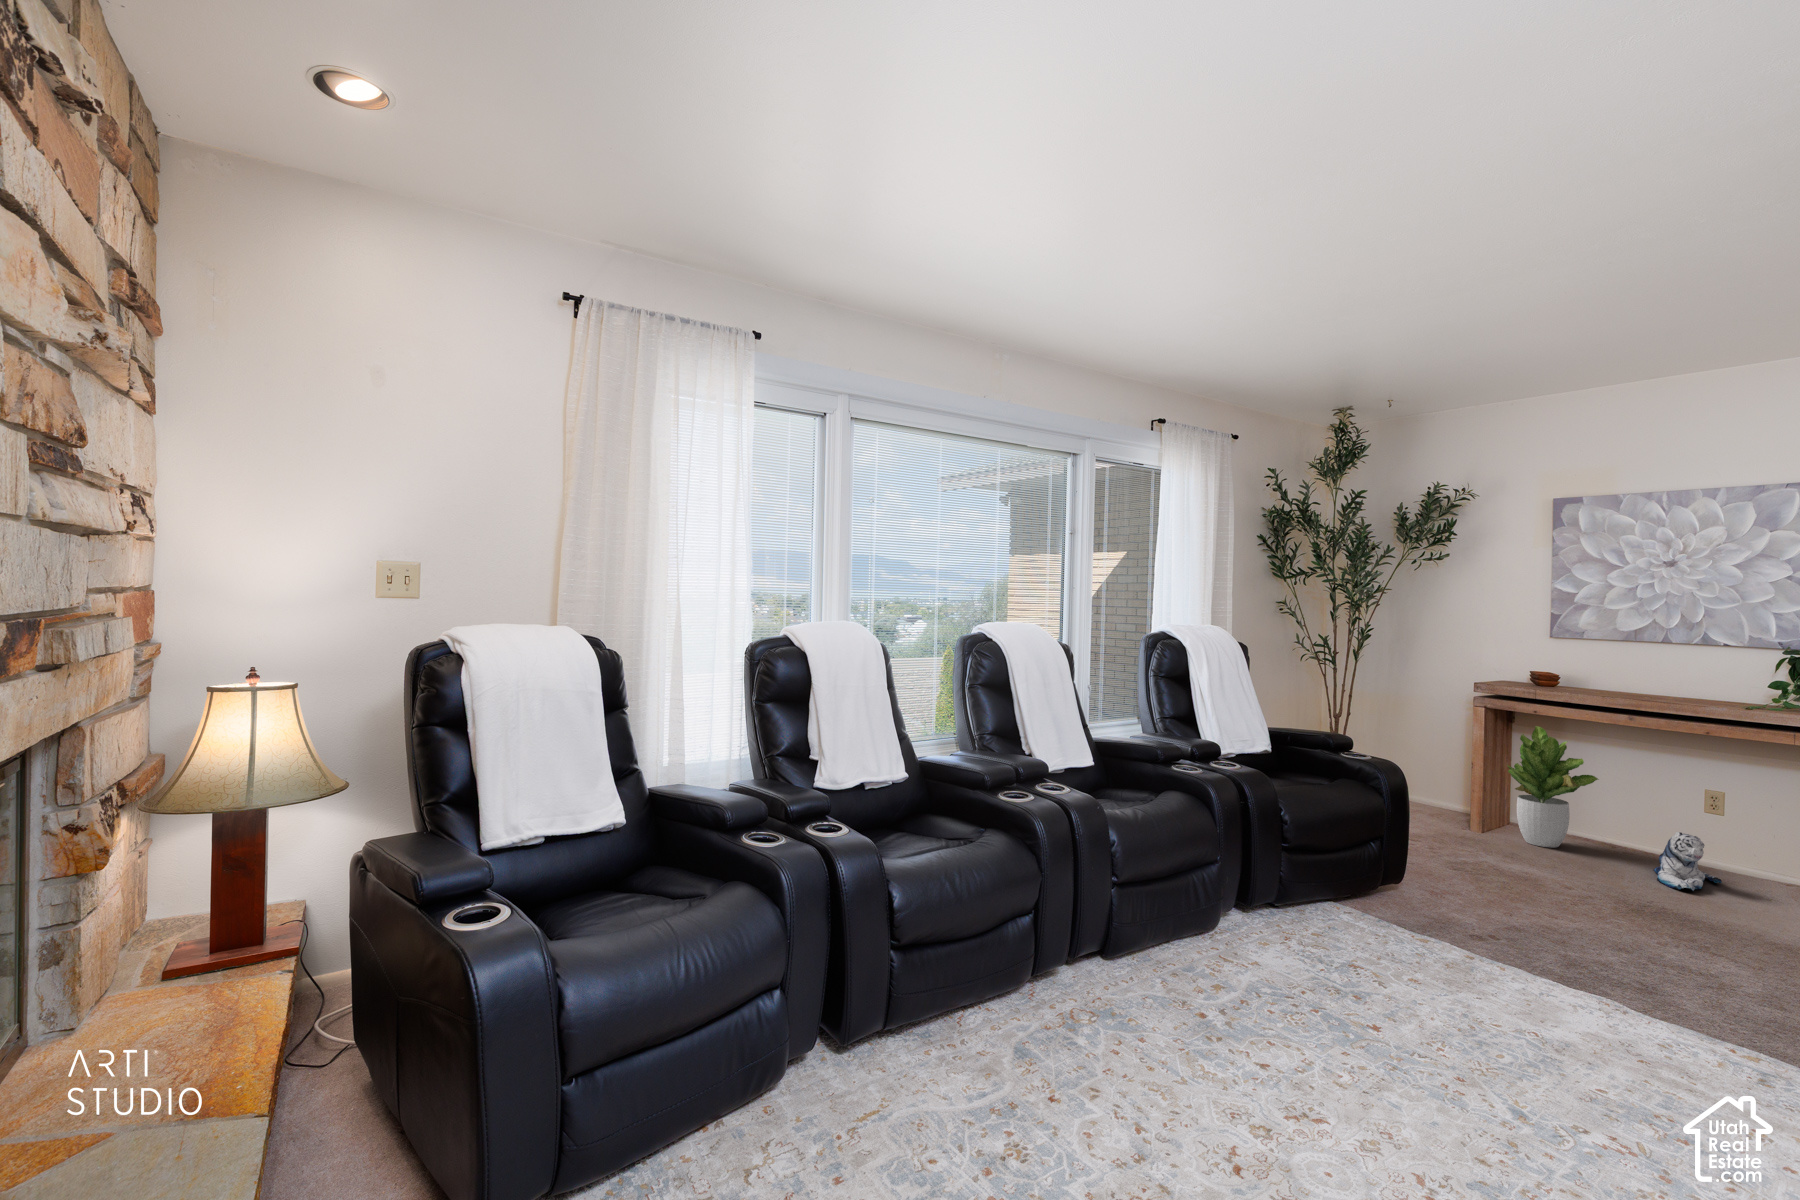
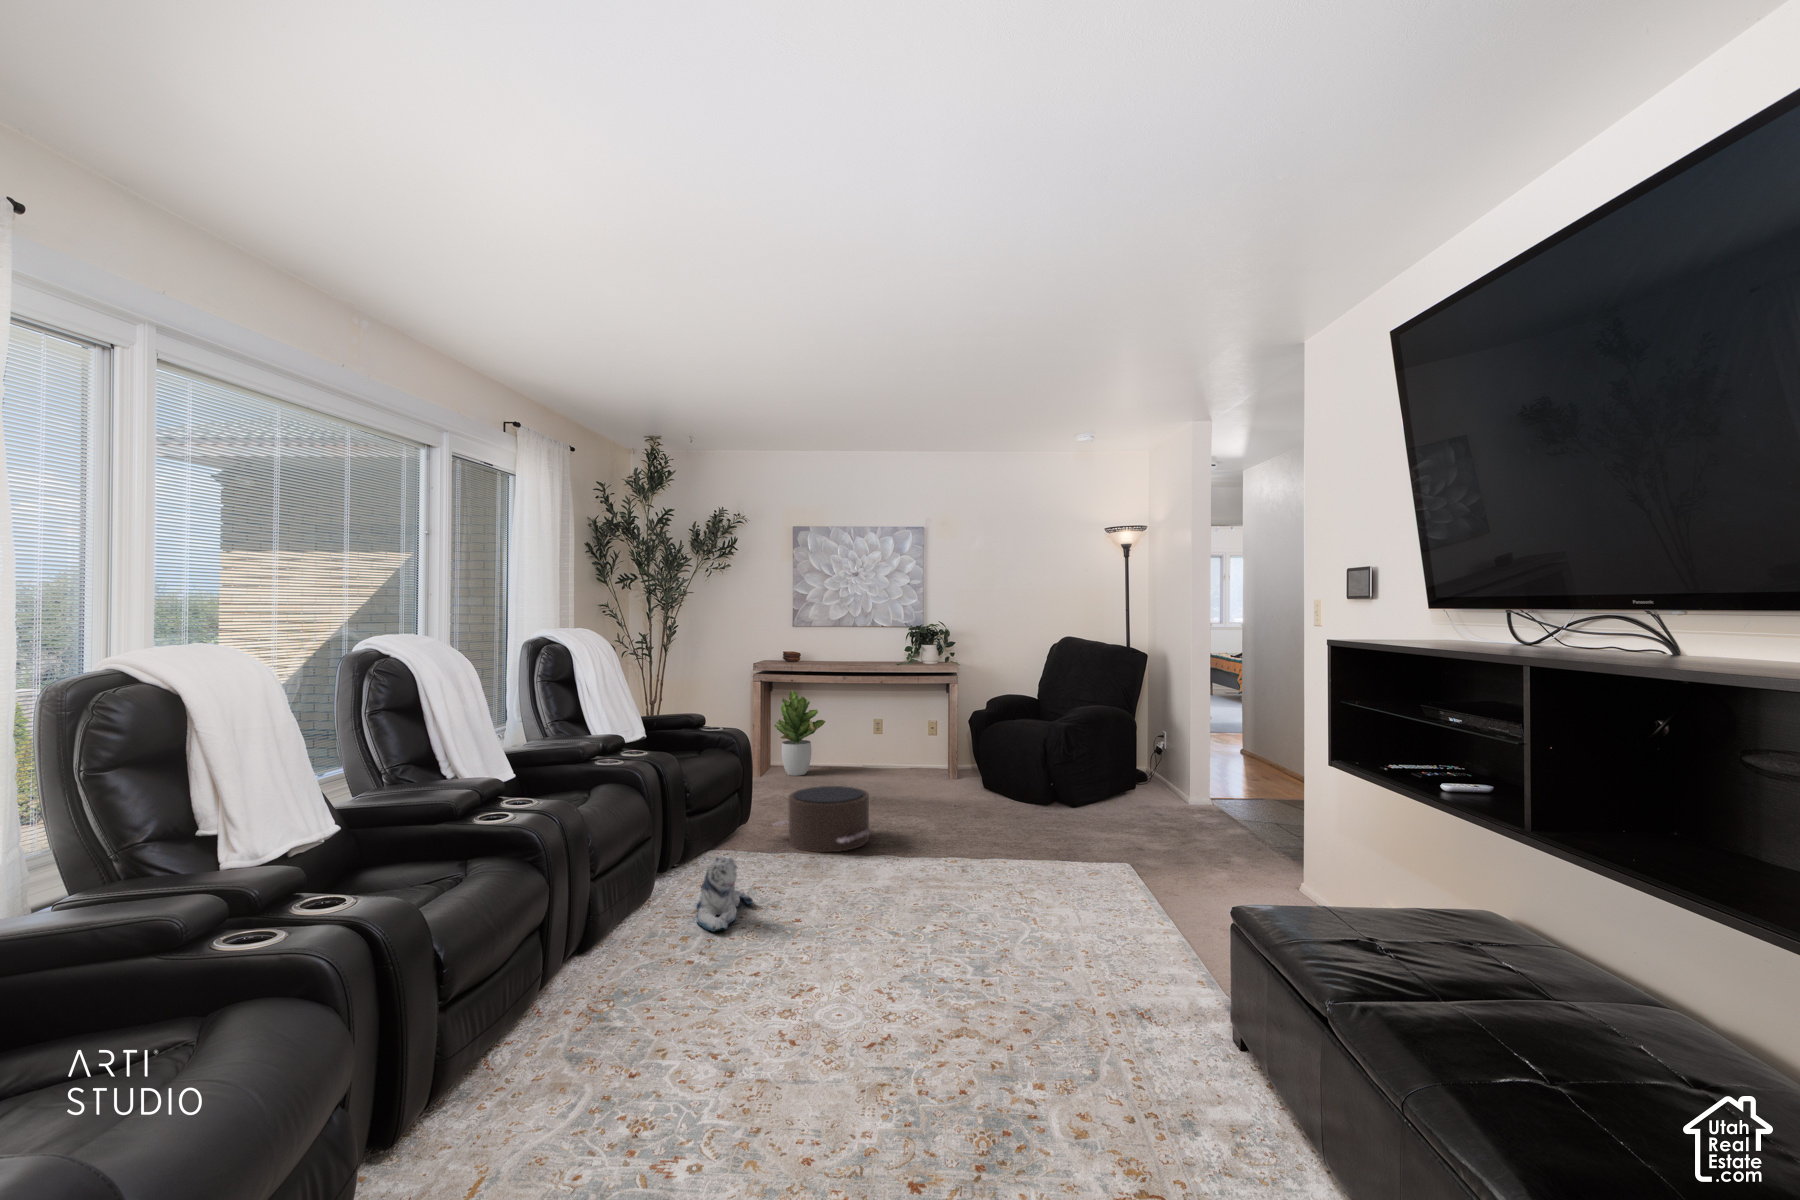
plush toy: present [1653,832,1722,891] -> present [696,857,753,932]
pouf: none [1428,862,1599,972] -> present [774,786,872,852]

